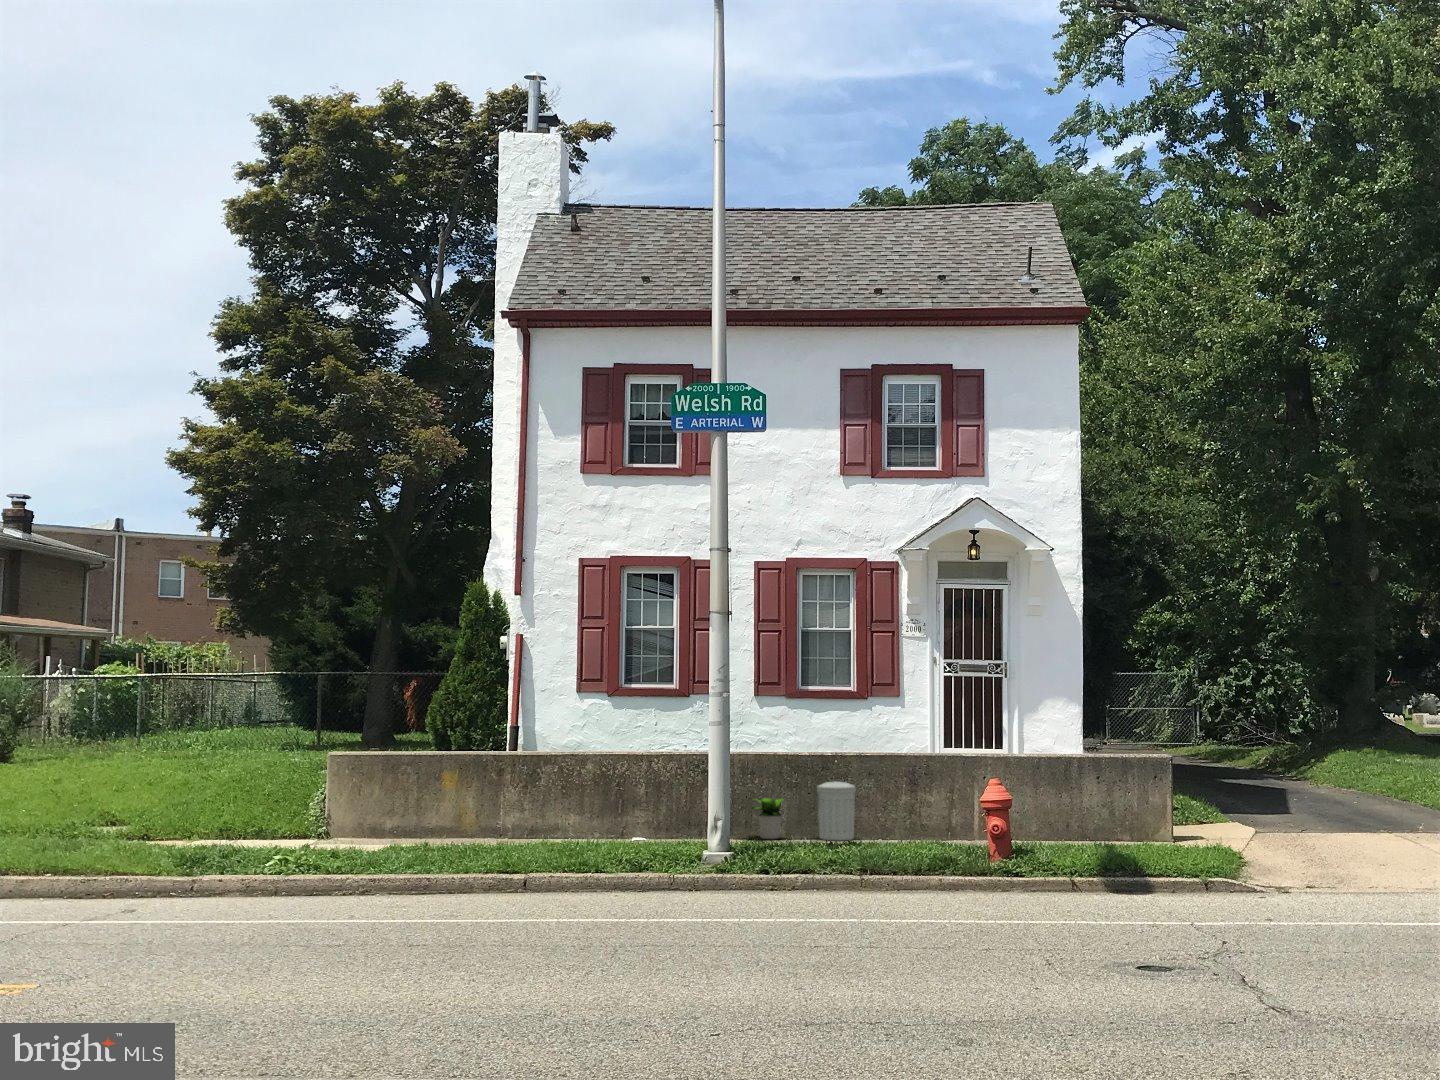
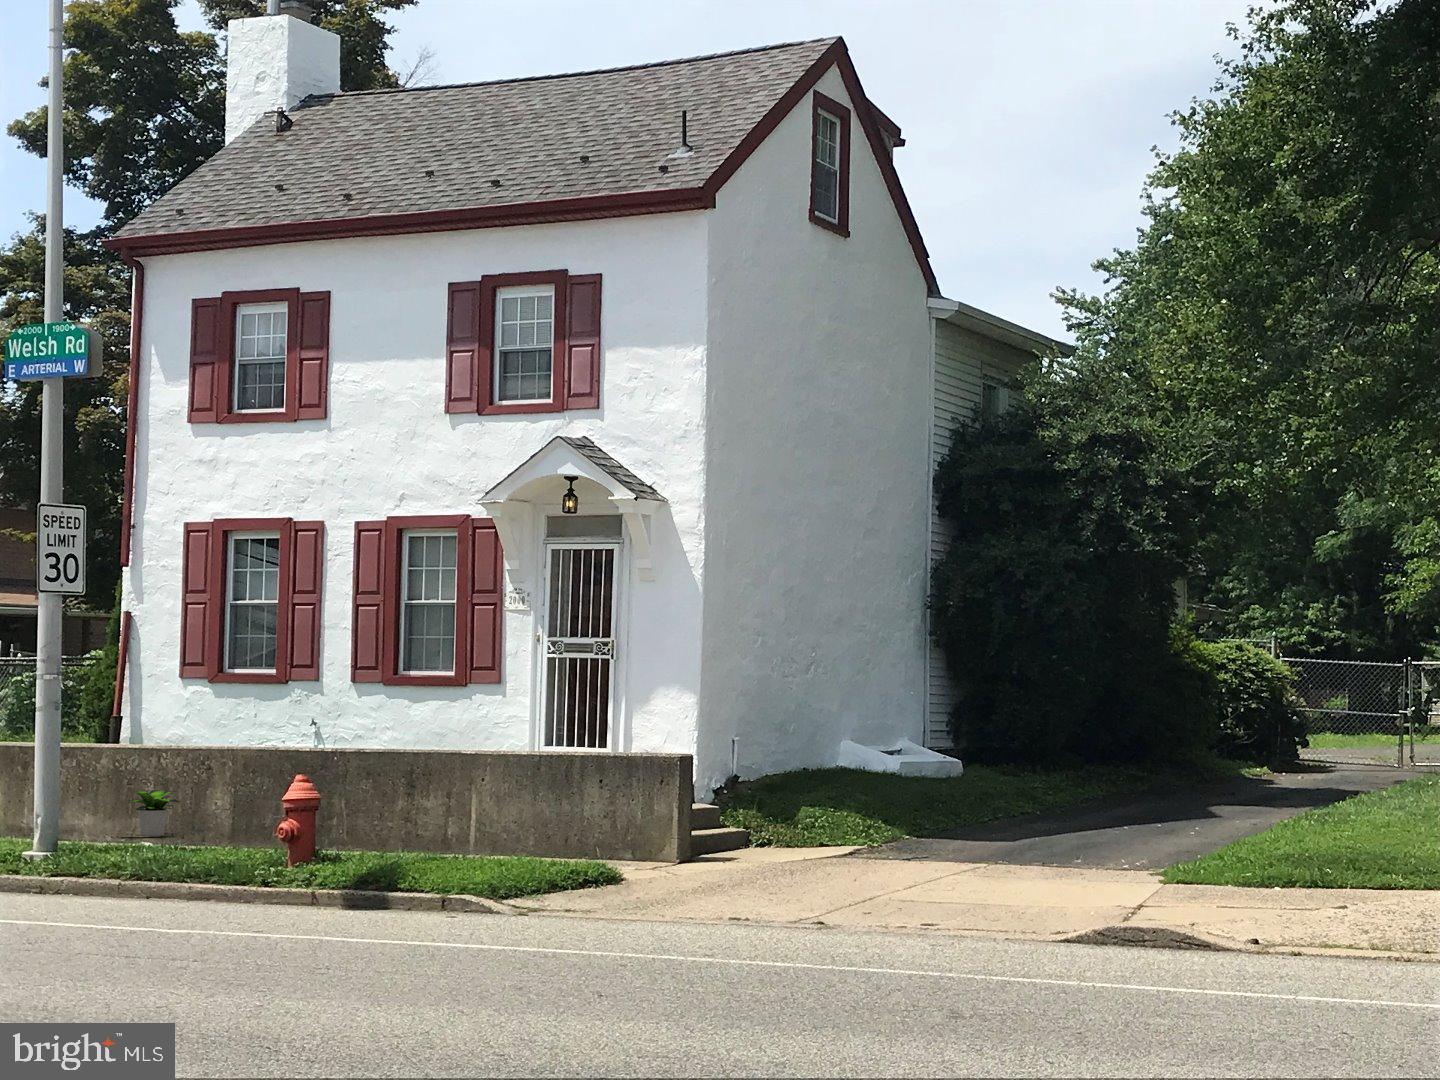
trash can: present [817,781,856,840] -> none [196,771,244,840]

